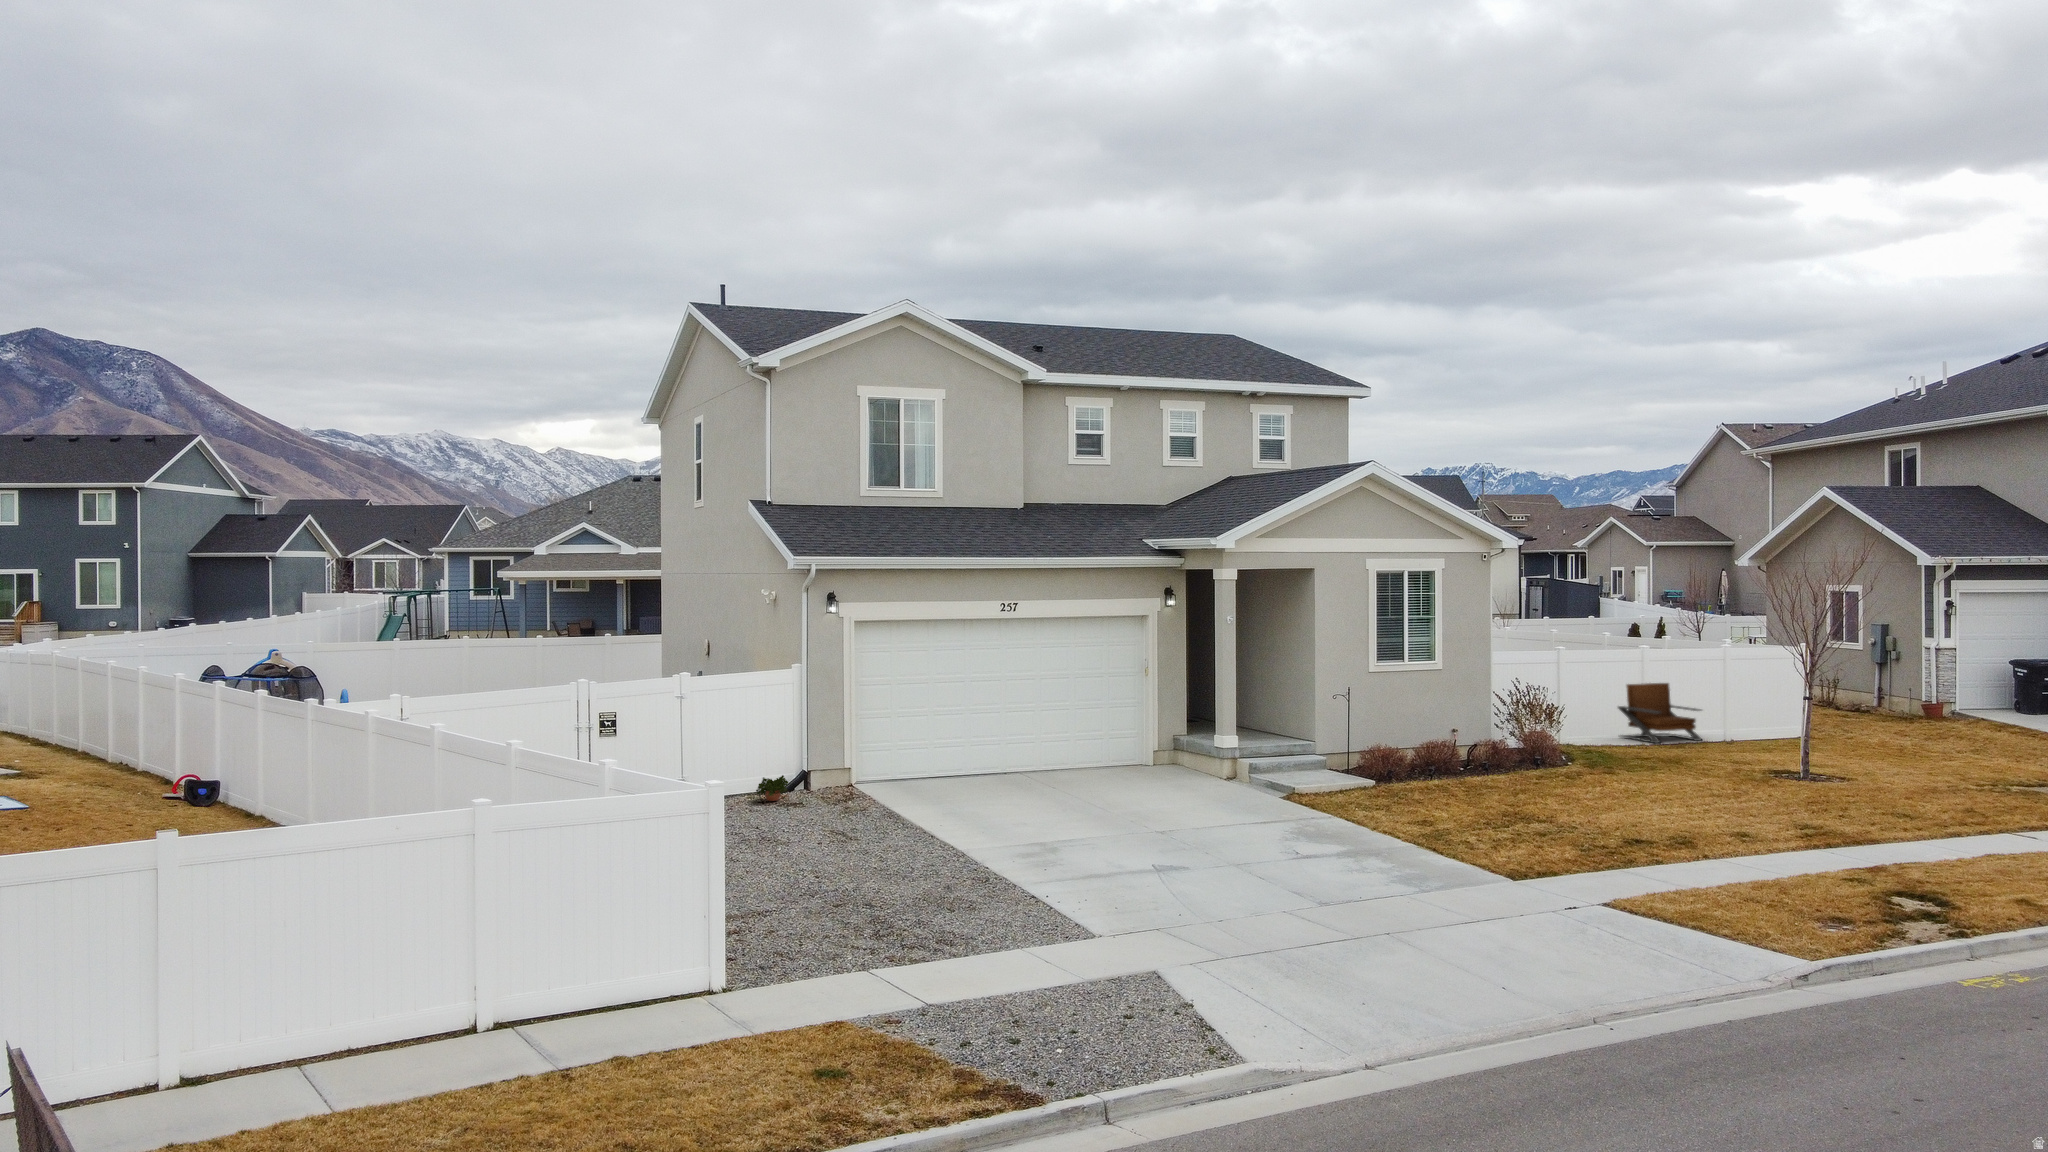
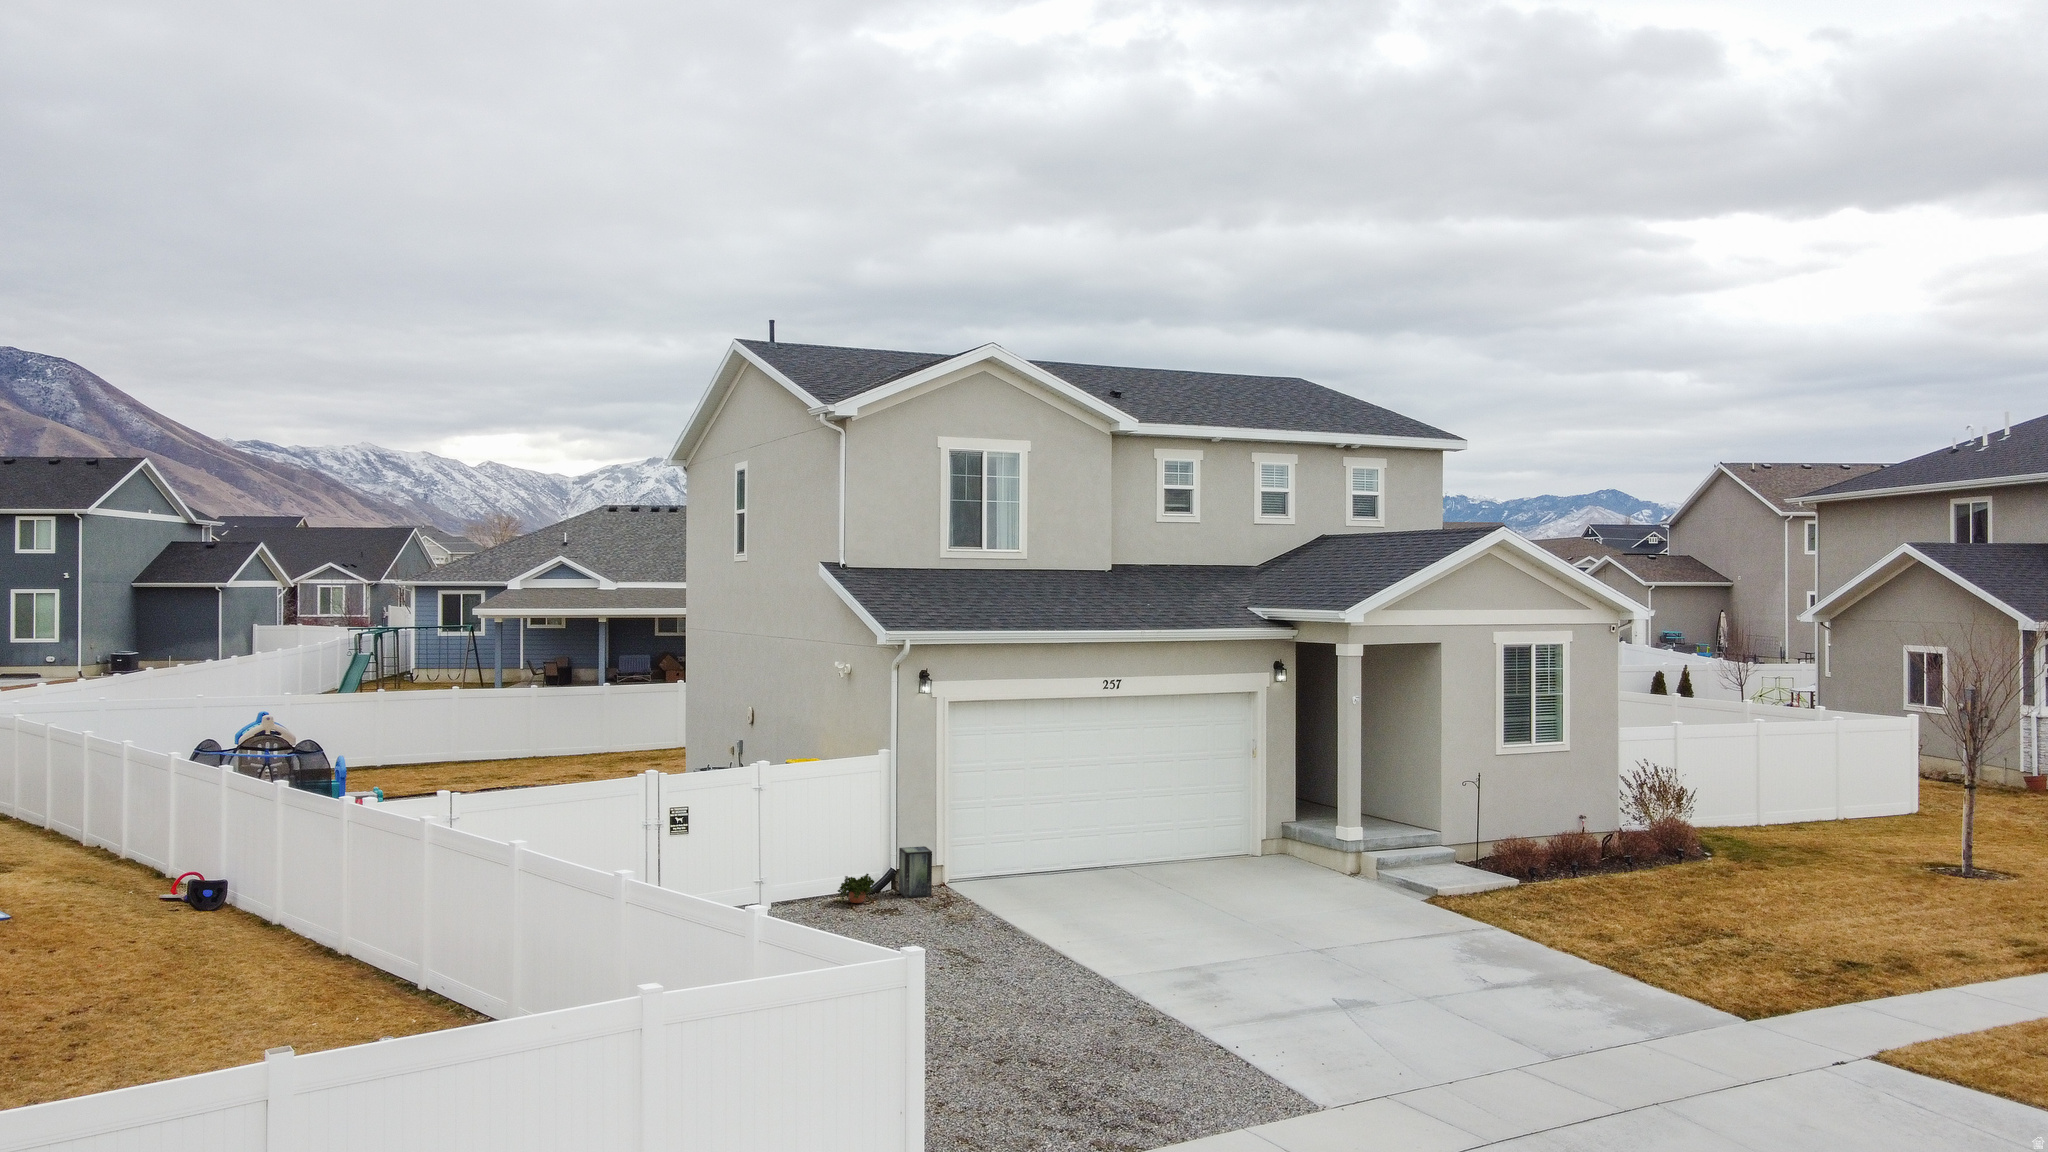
lounge chair: present [1618,683,1702,743] -> none [1747,766,1842,834]
storage box: none [814,753,842,797] -> present [899,846,932,898]

